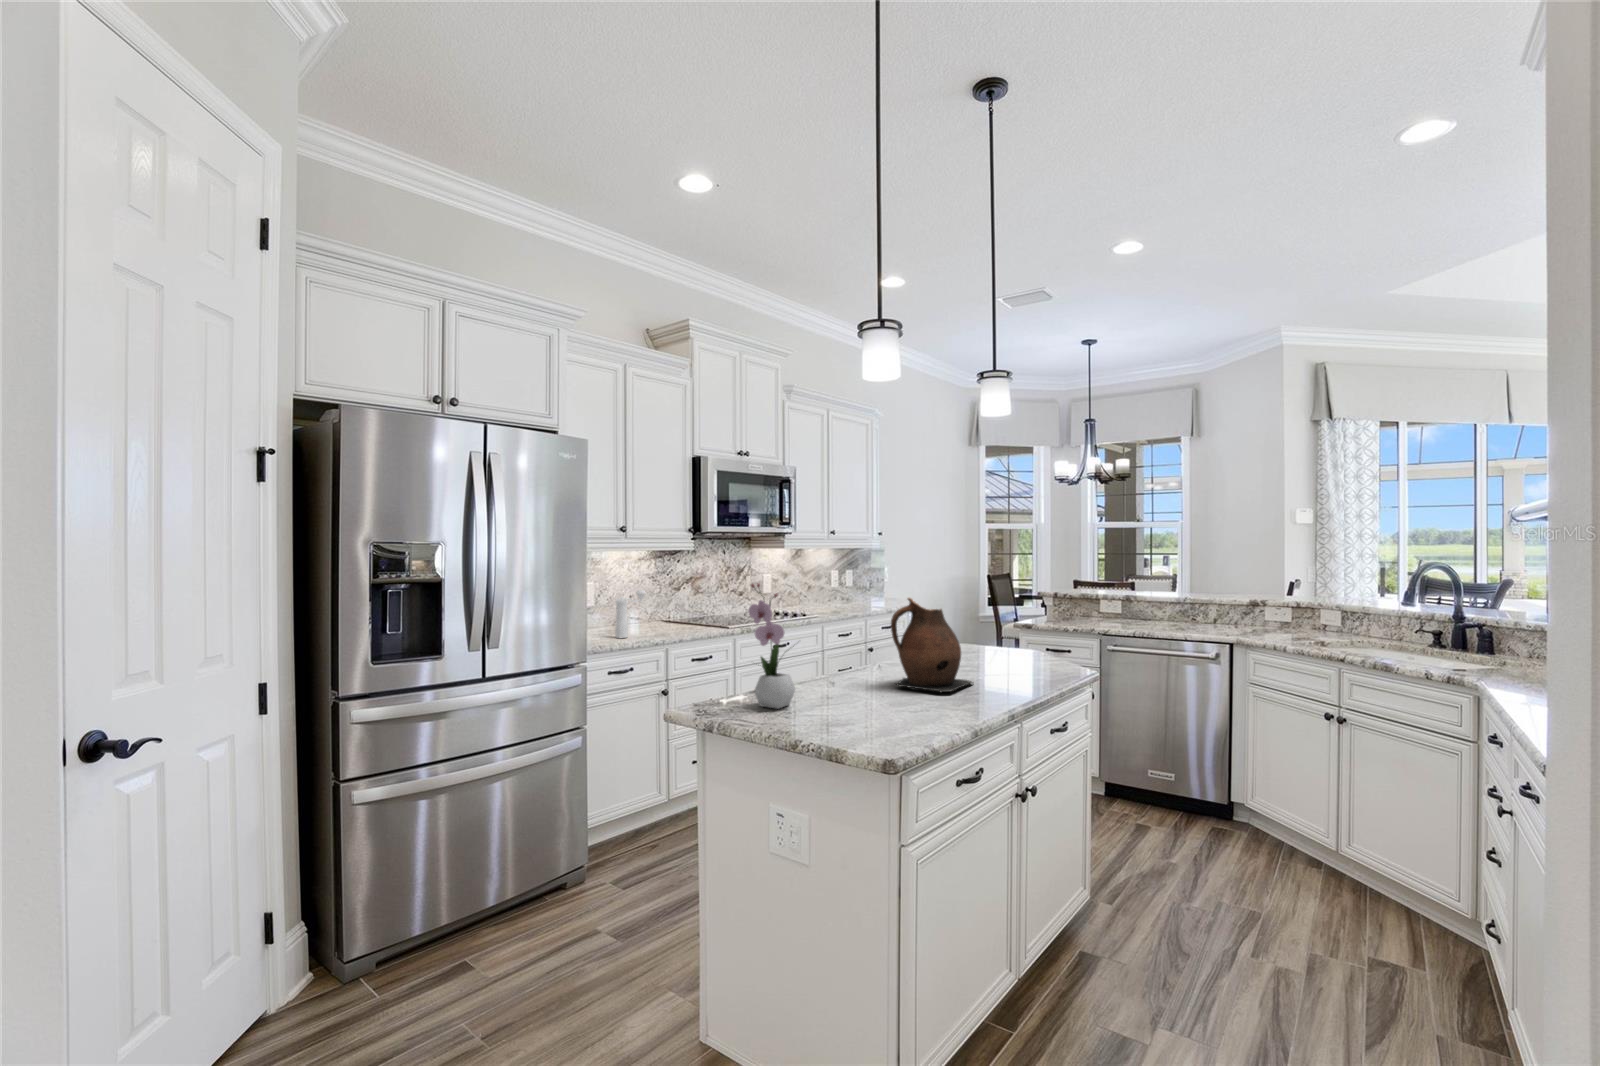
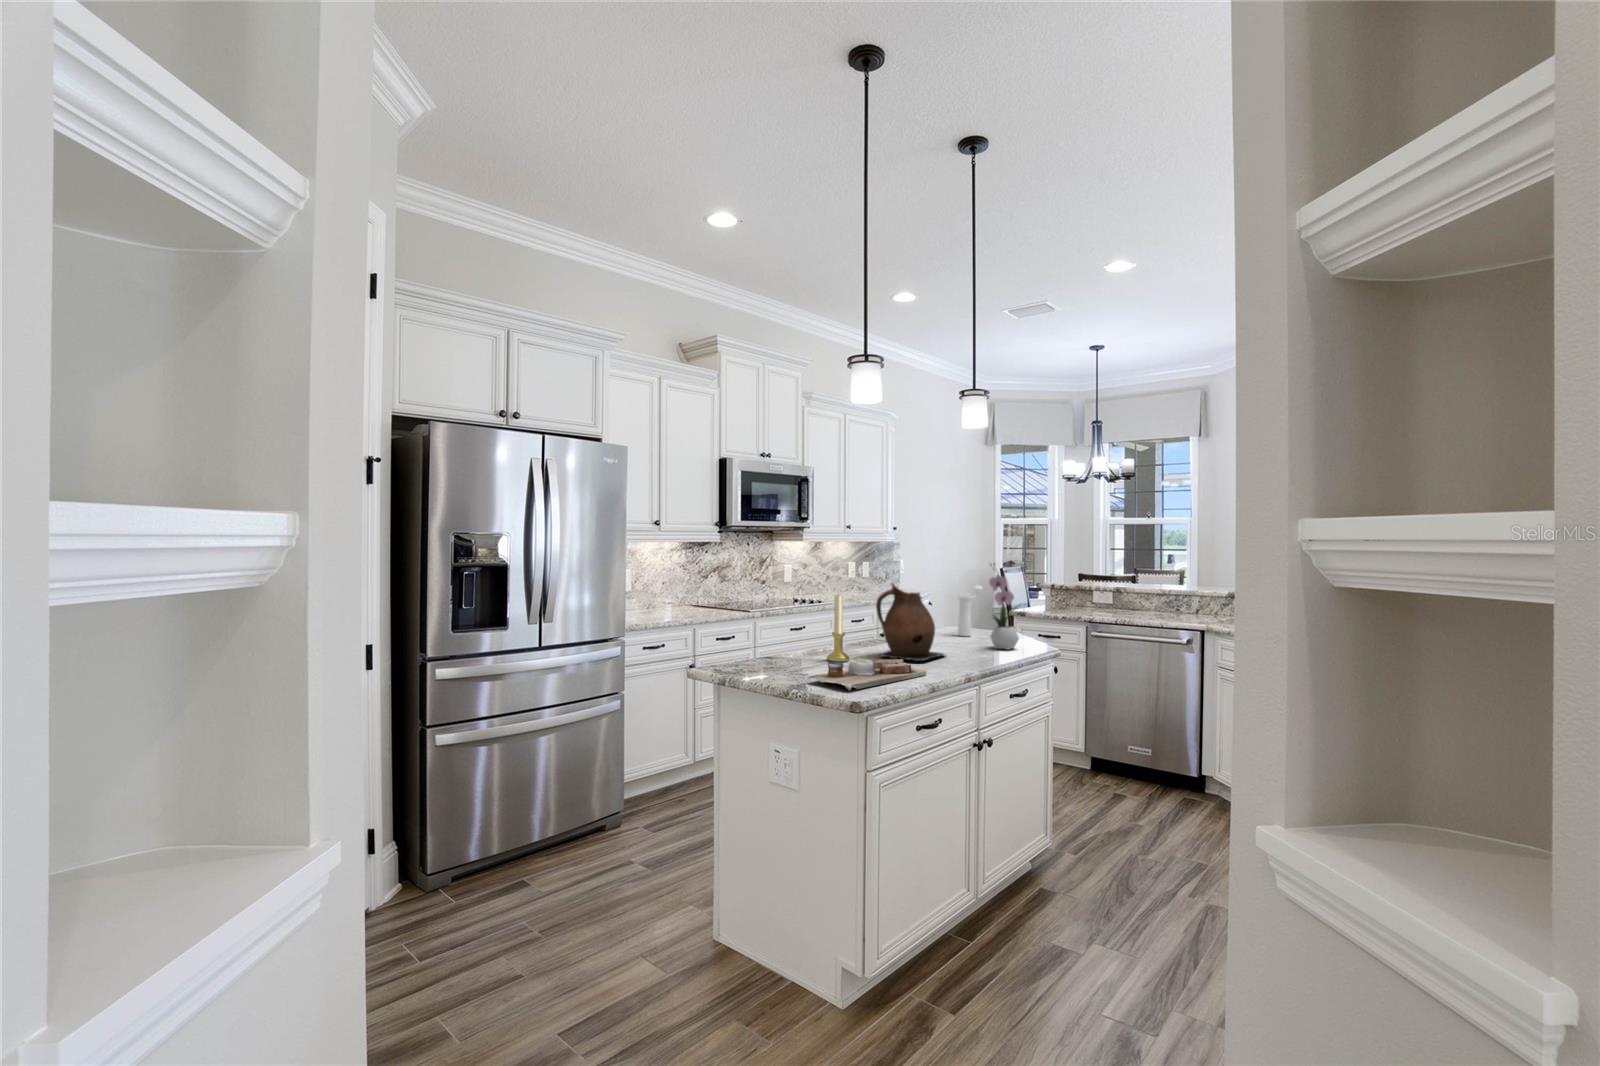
flower arrangement: present [748,584,795,709] -> present [989,564,1019,649]
pepper mill: present [615,590,645,638] -> present [958,585,983,636]
candle holder: none [834,611,862,695] -> present [827,595,850,662]
cutting board: none [819,691,961,740] -> present [809,659,926,691]

